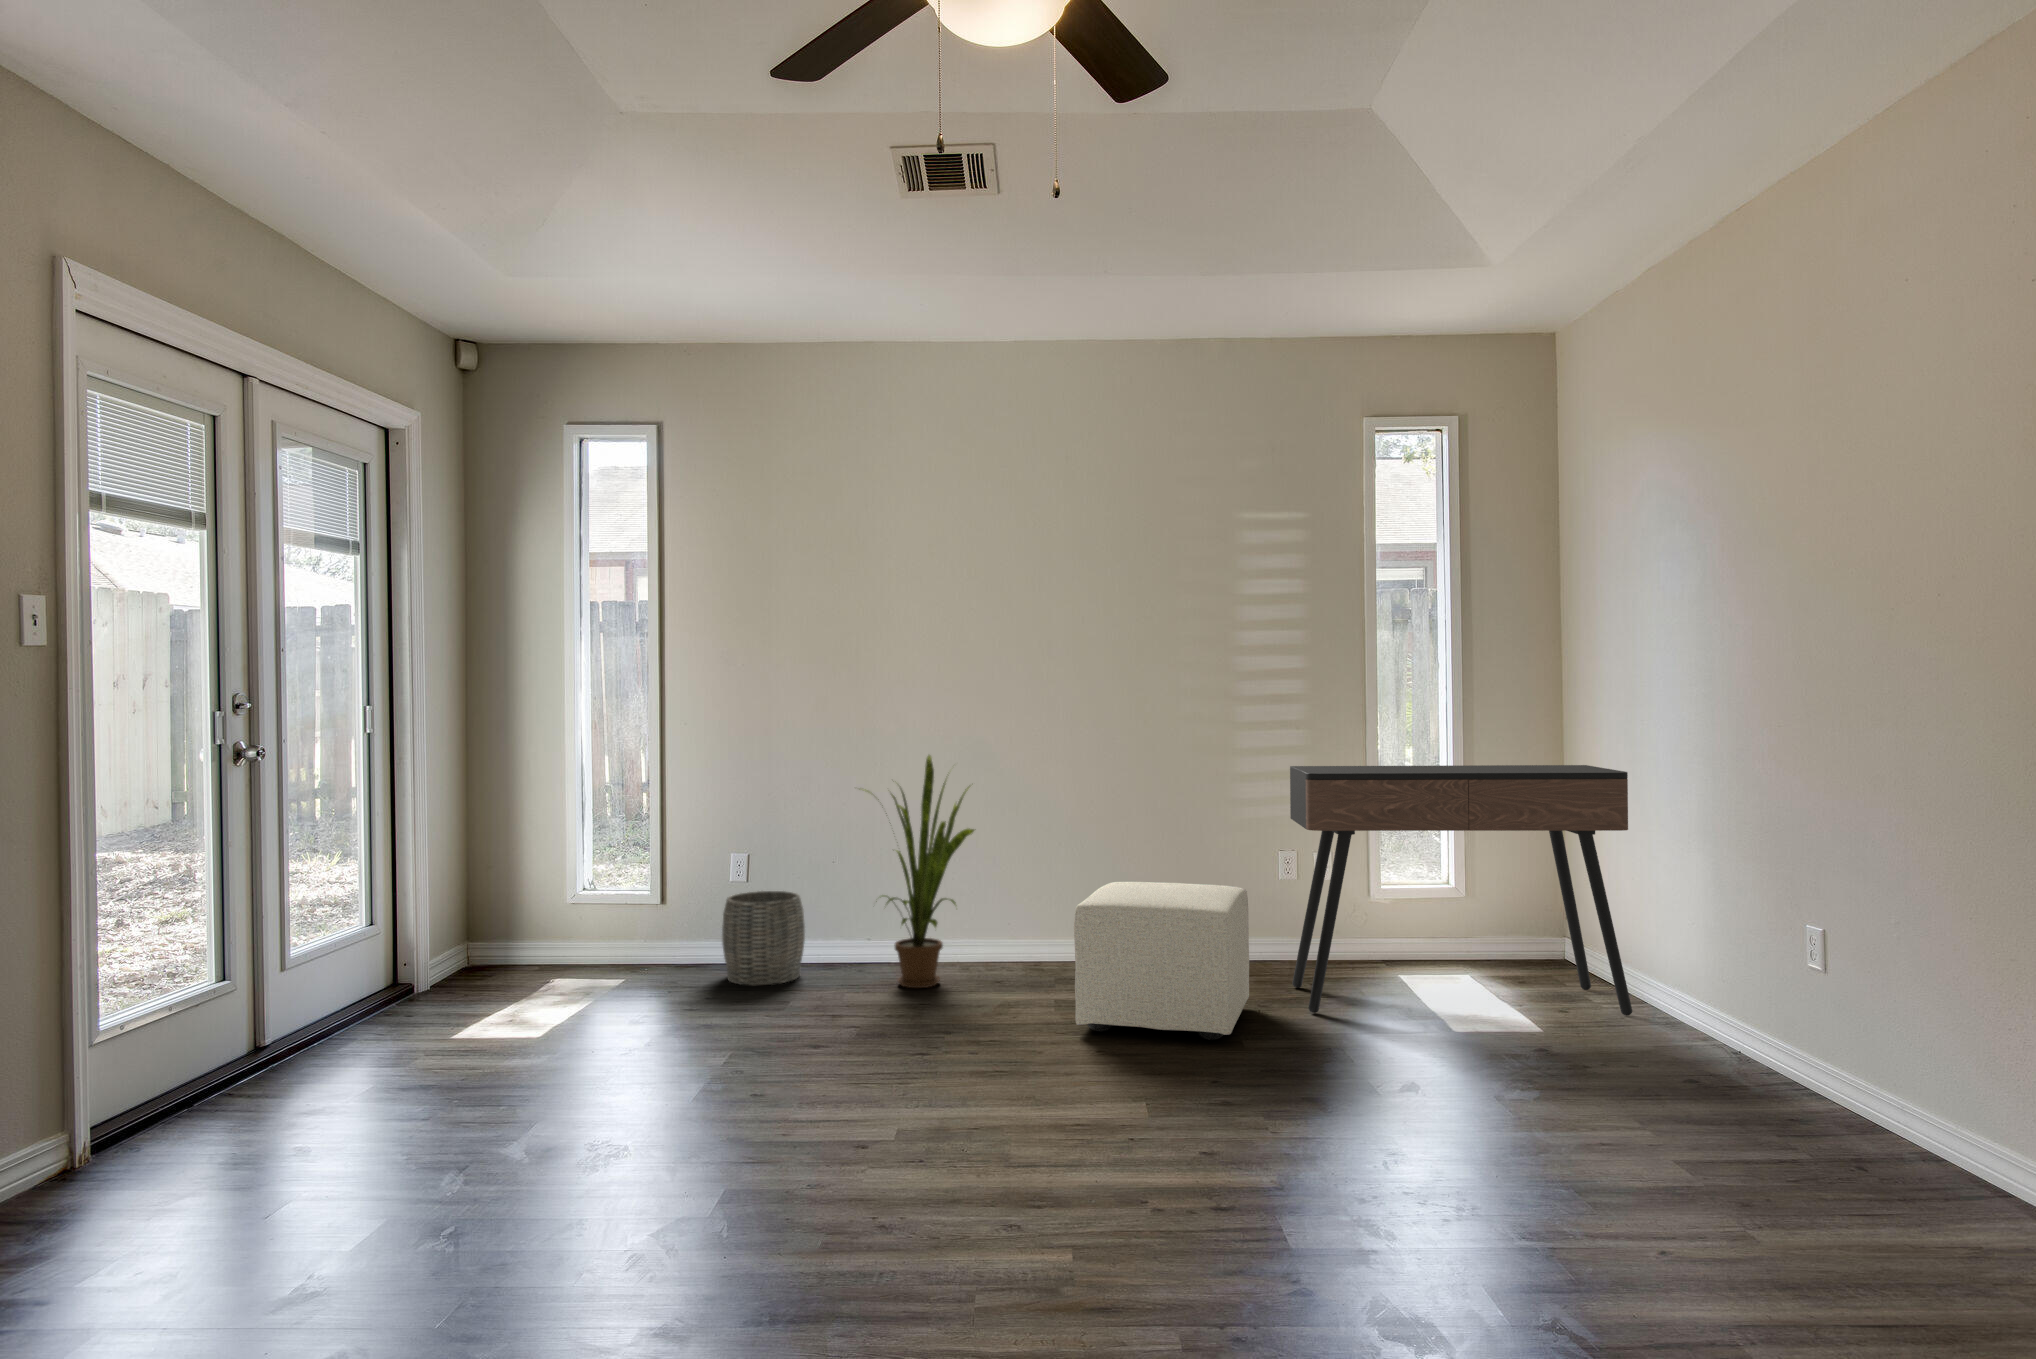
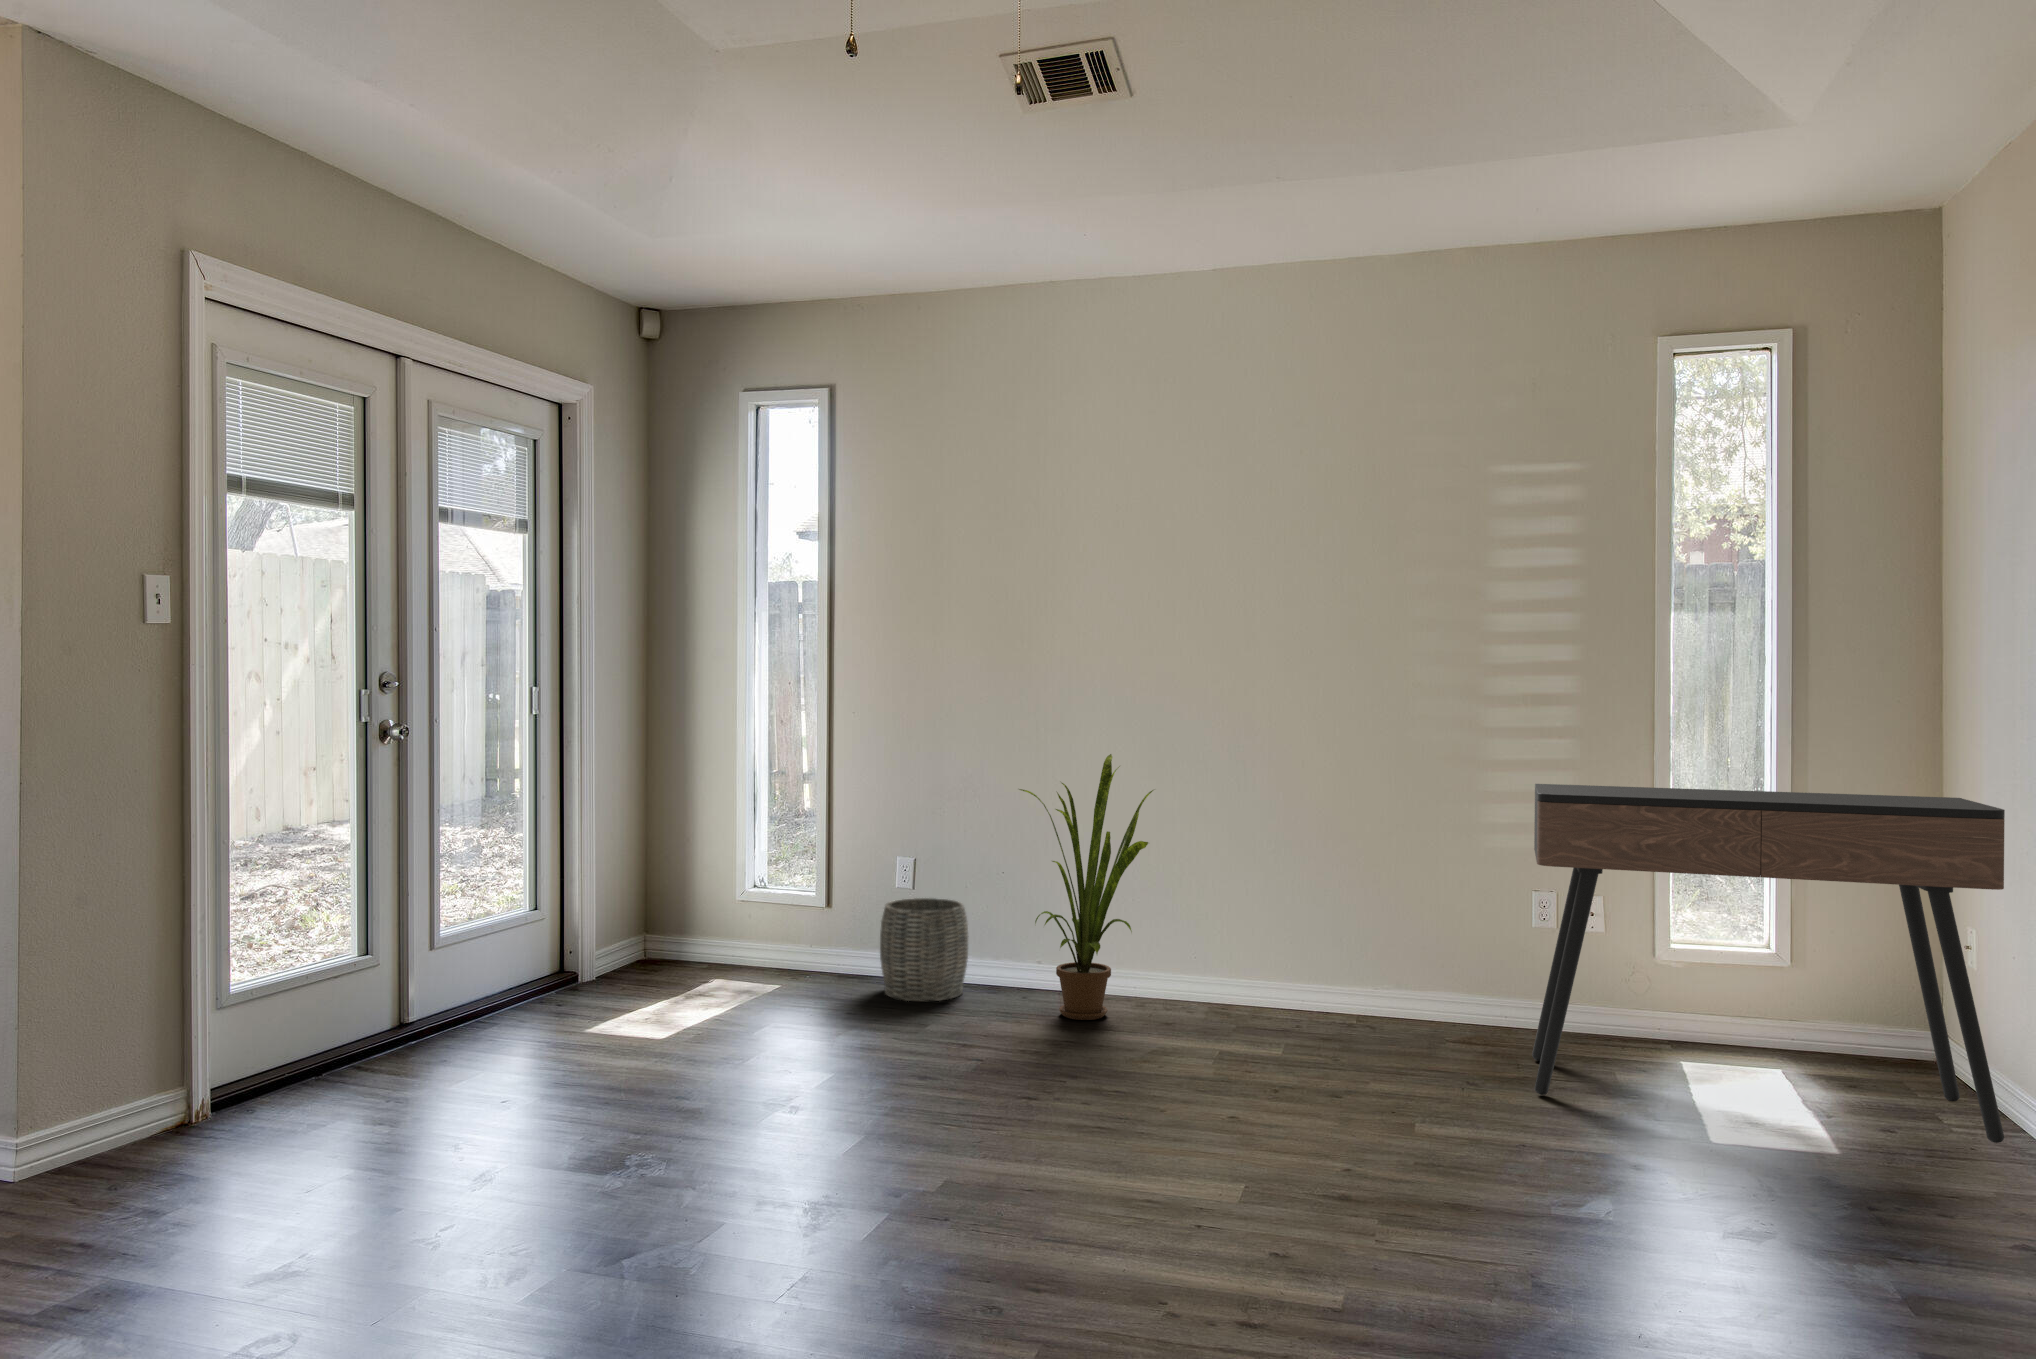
ottoman: present [1074,882,1249,1040] -> none [1227,914,1461,1115]

